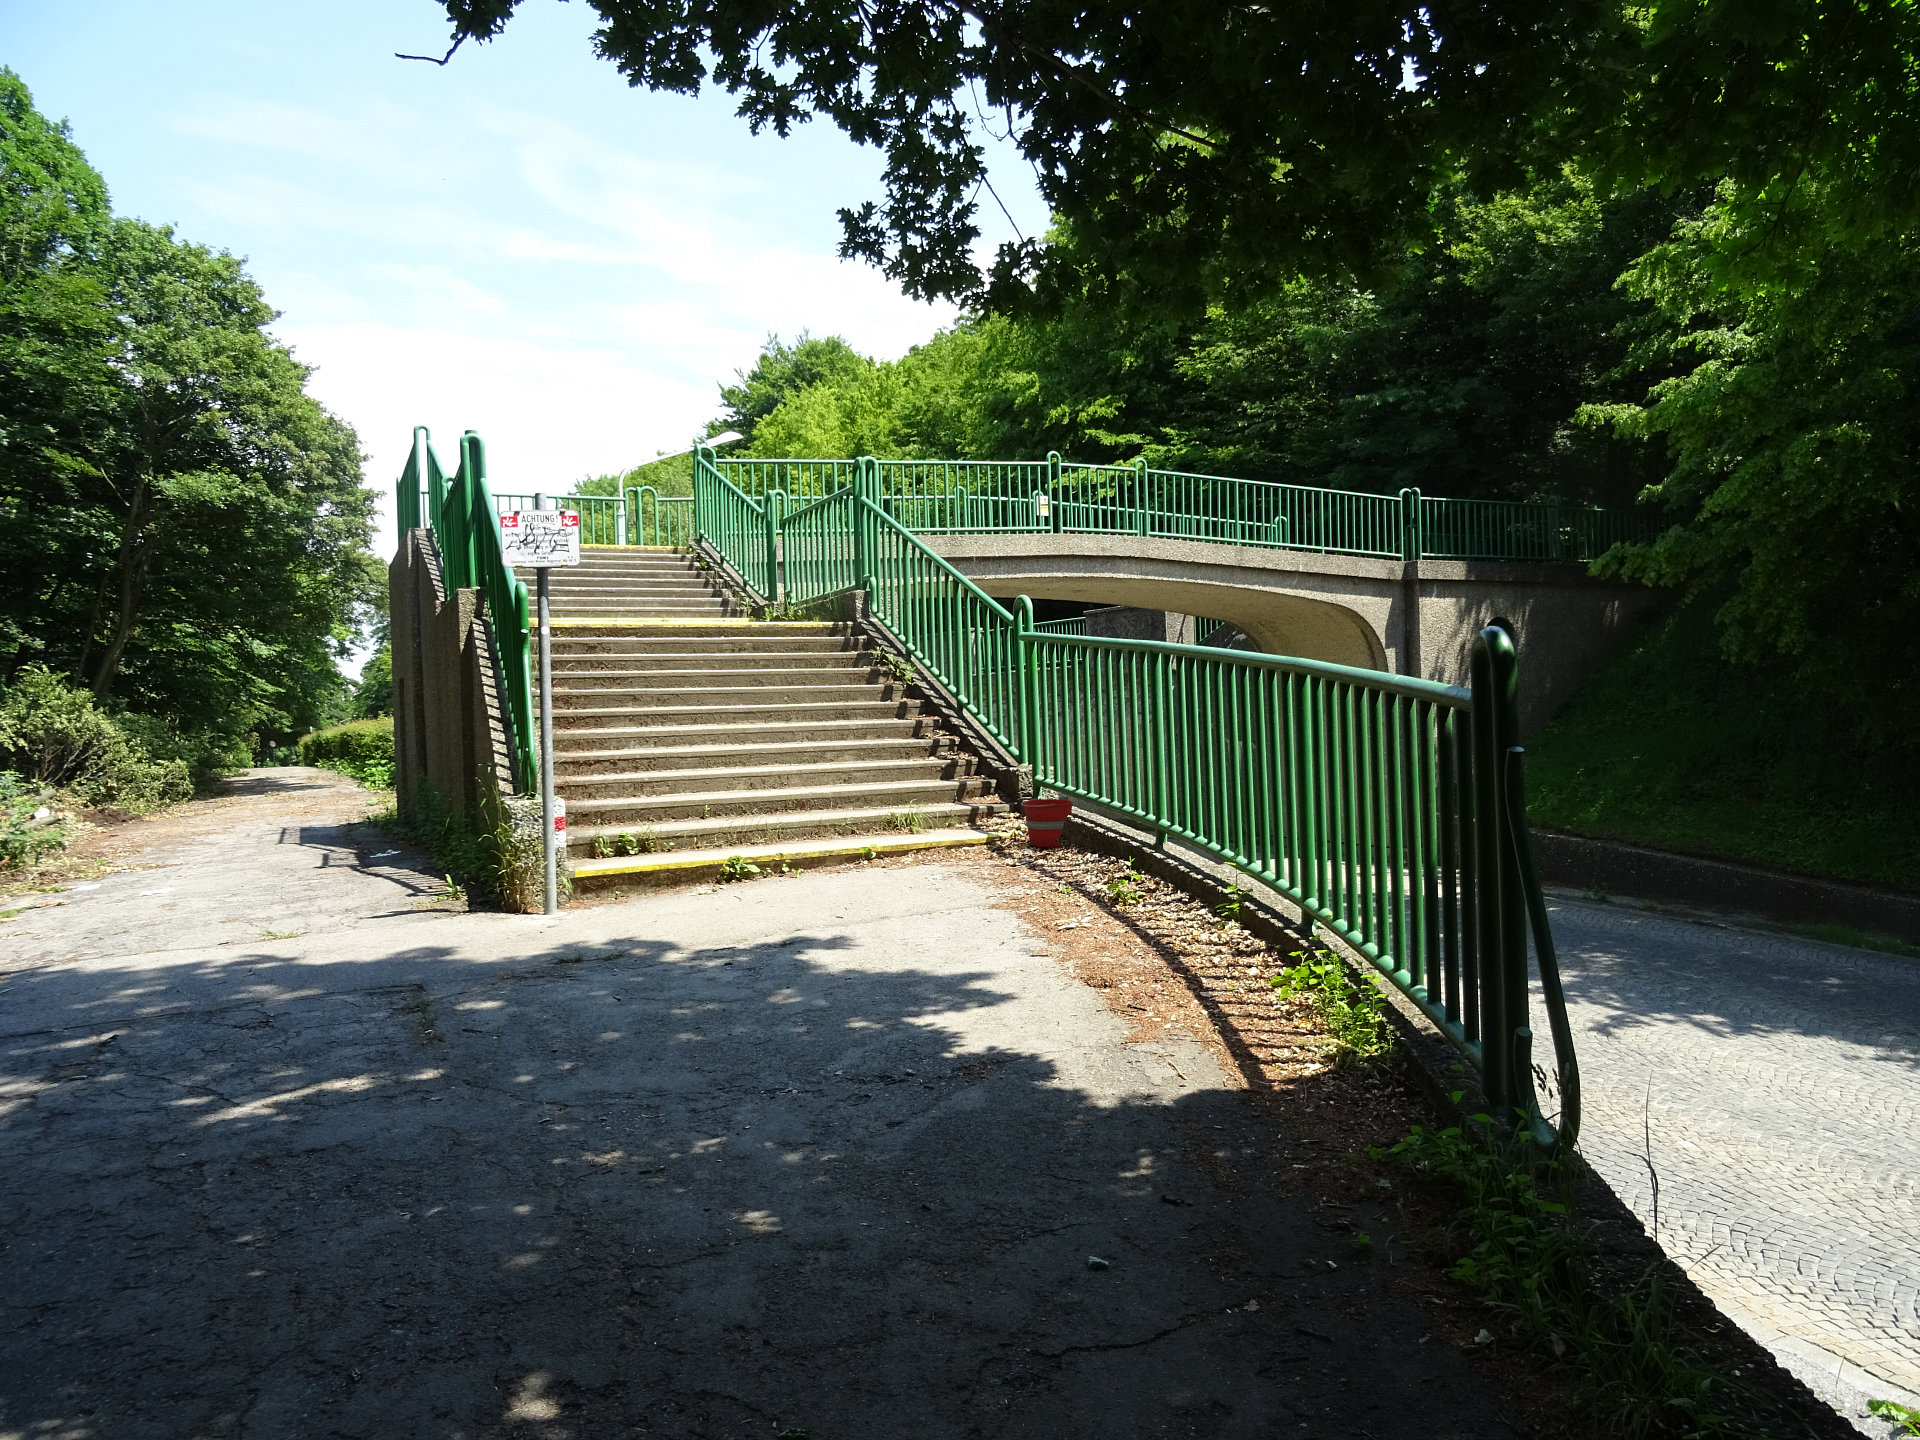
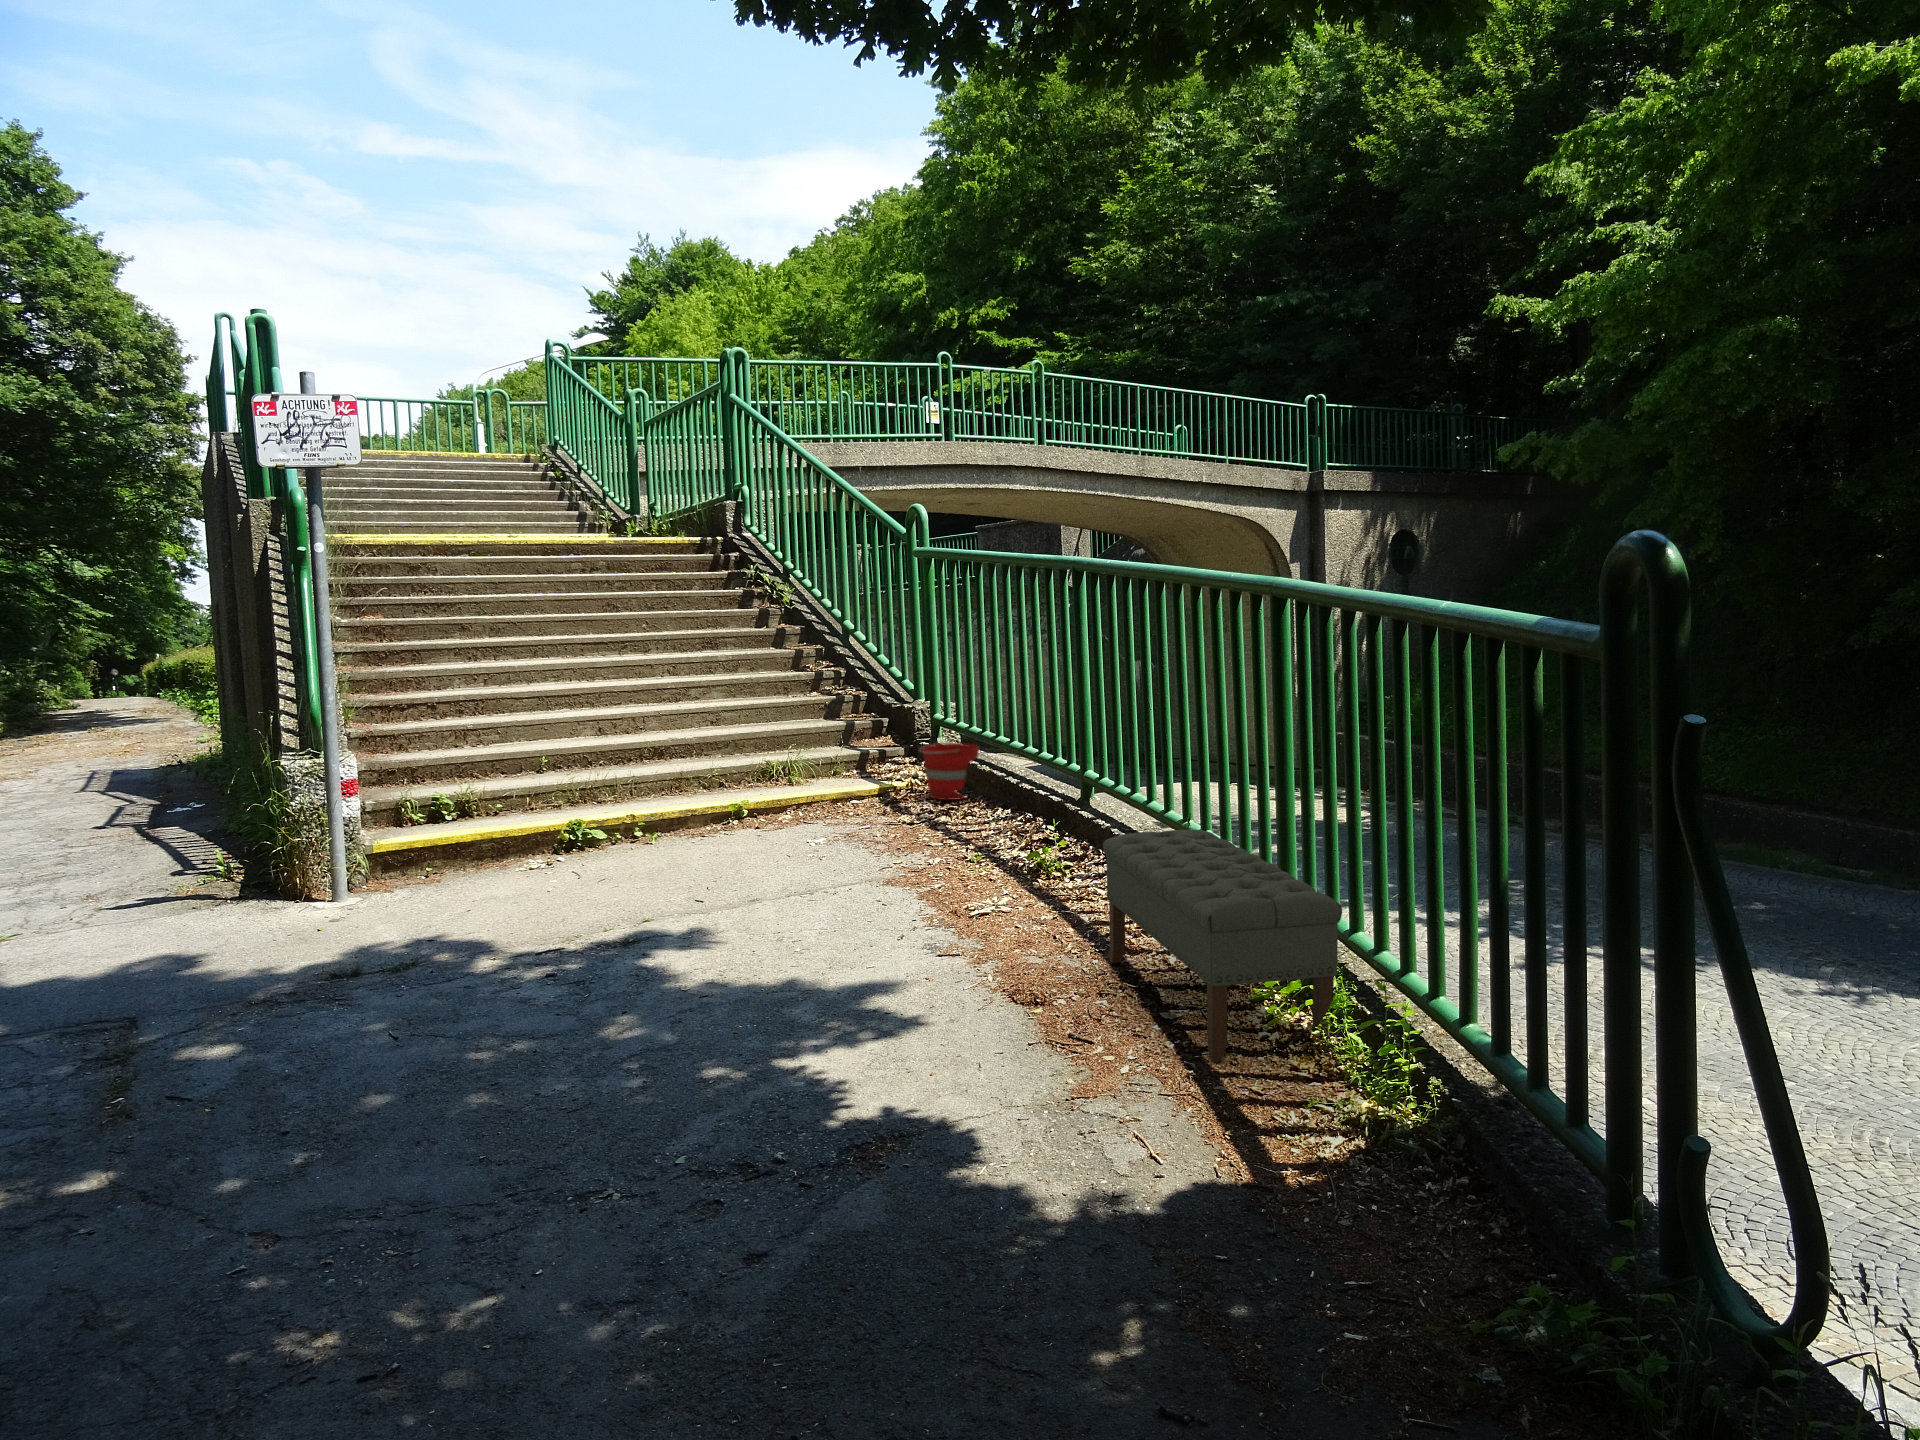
bench: none [1162,858,1338,1026] -> present [1103,830,1342,1062]

